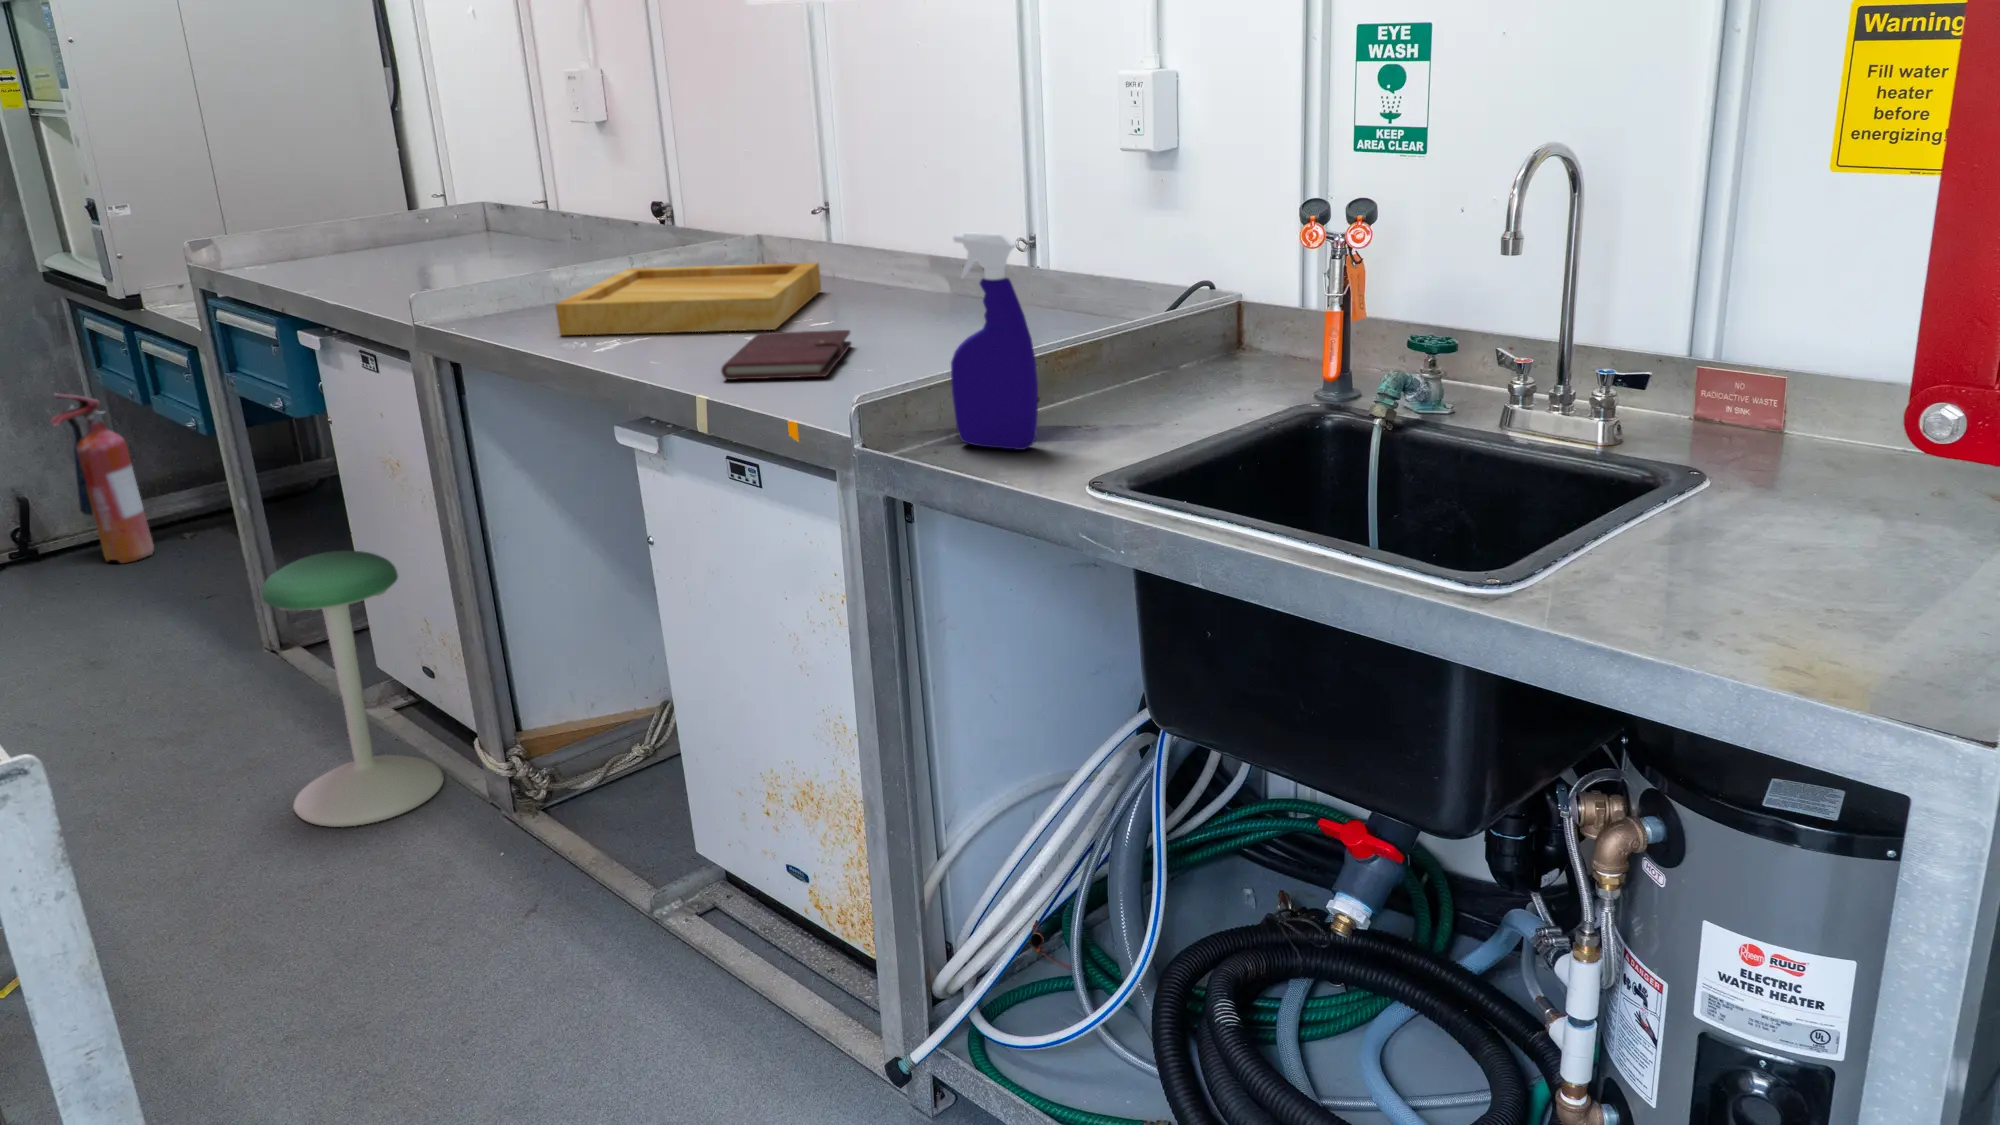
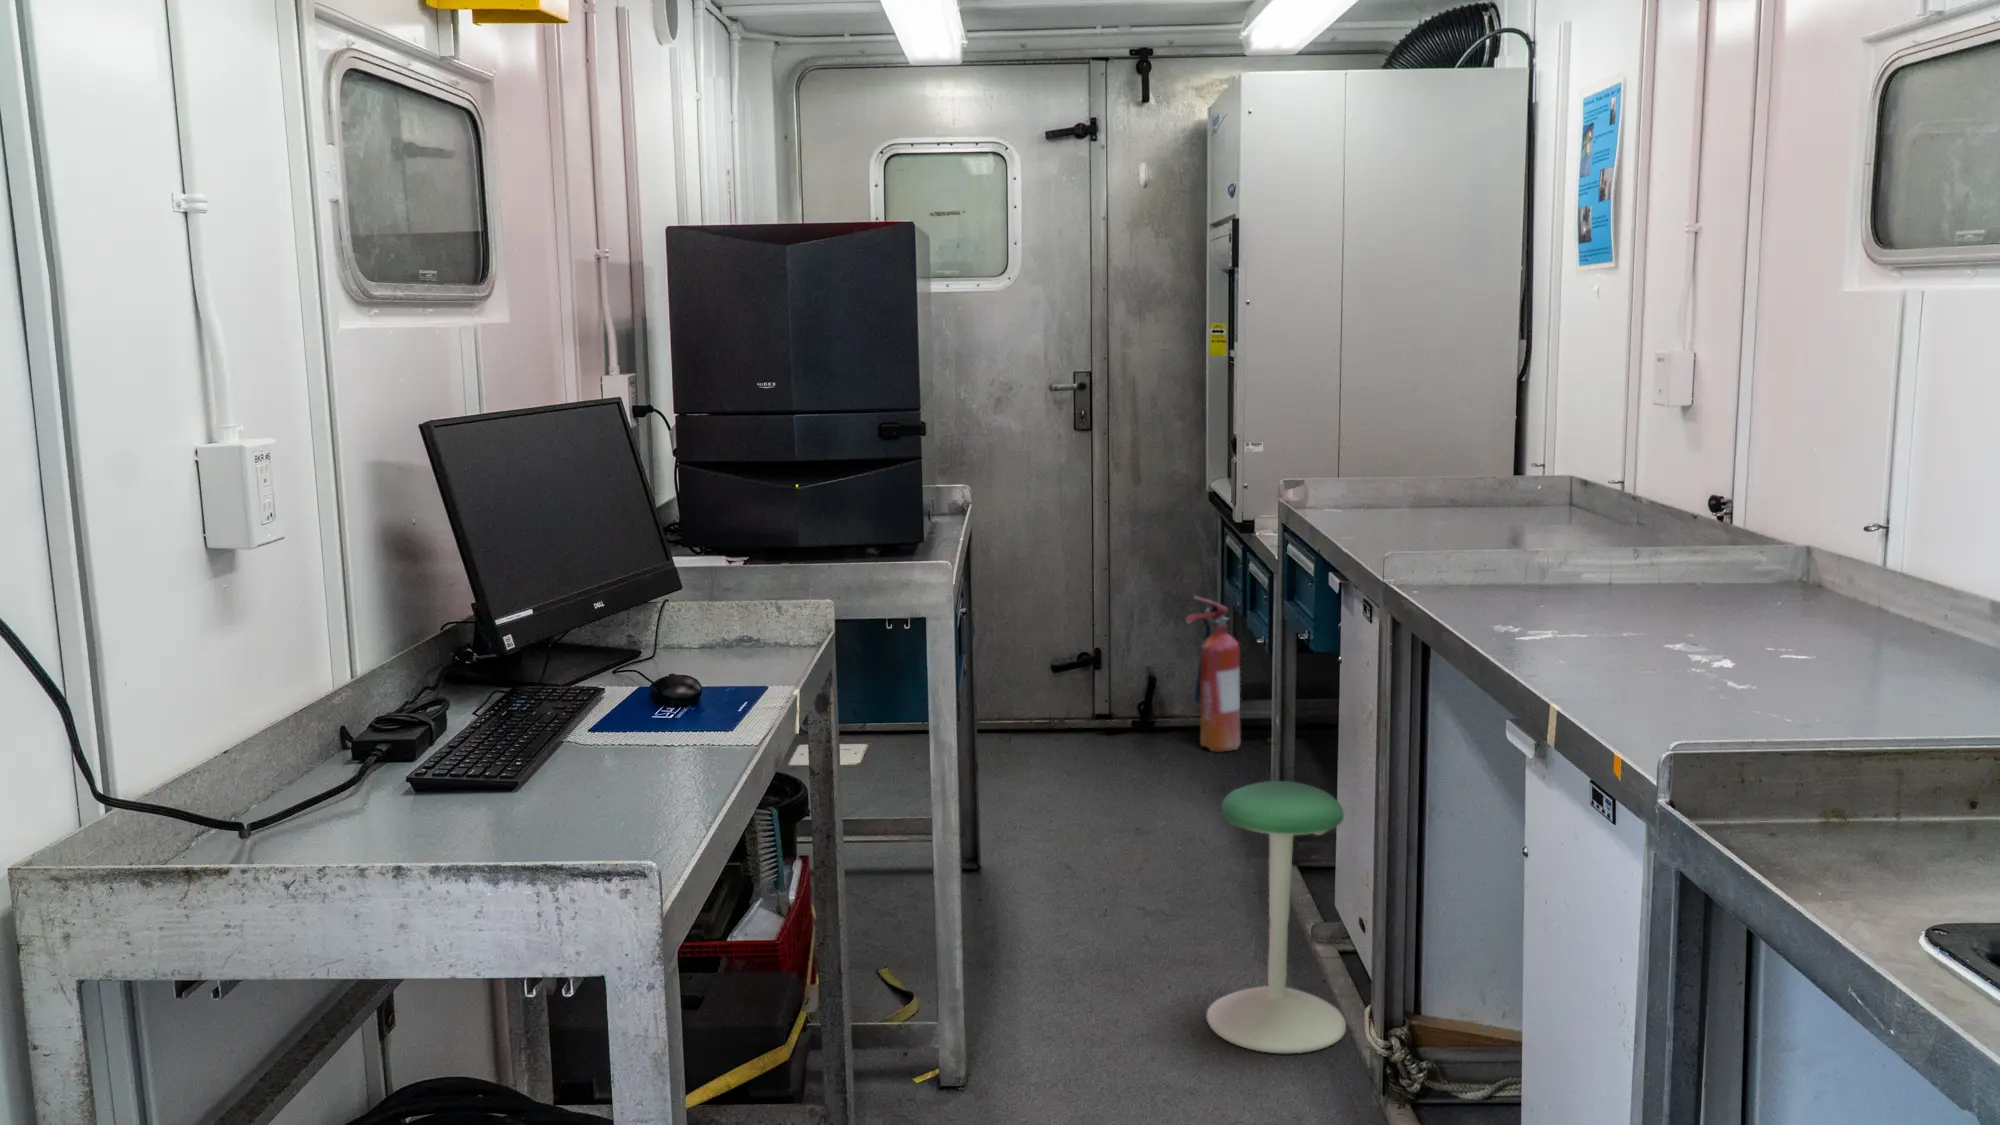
spray bottle: present [951,232,1038,450] -> none [1800,574,1912,861]
tray: present [556,262,821,335] -> none [1503,561,1847,653]
notebook: present [721,330,851,380] -> none [1602,653,1800,716]

